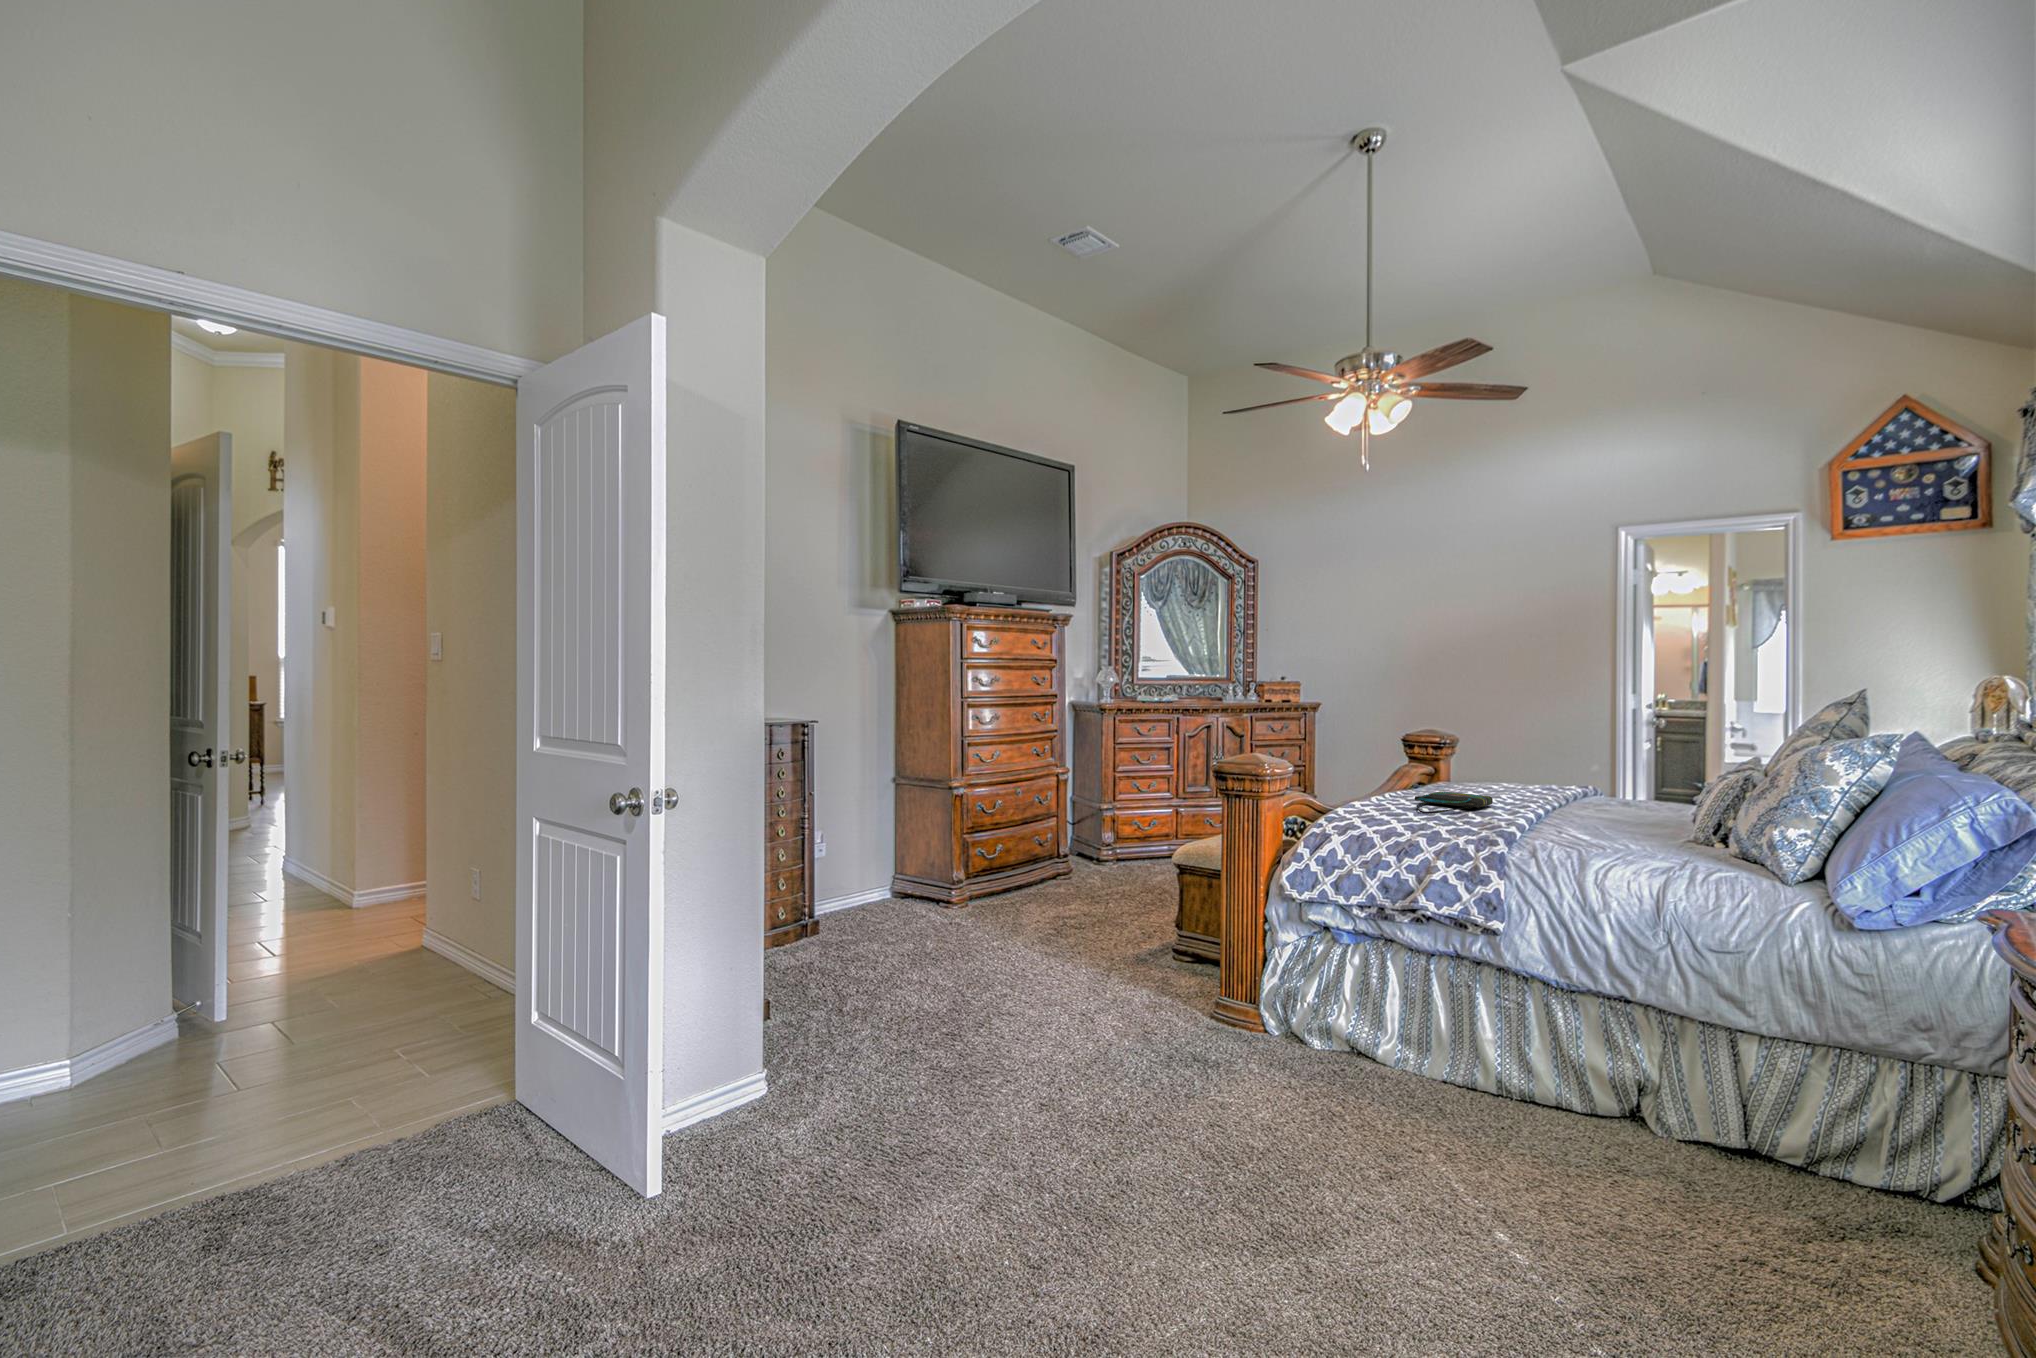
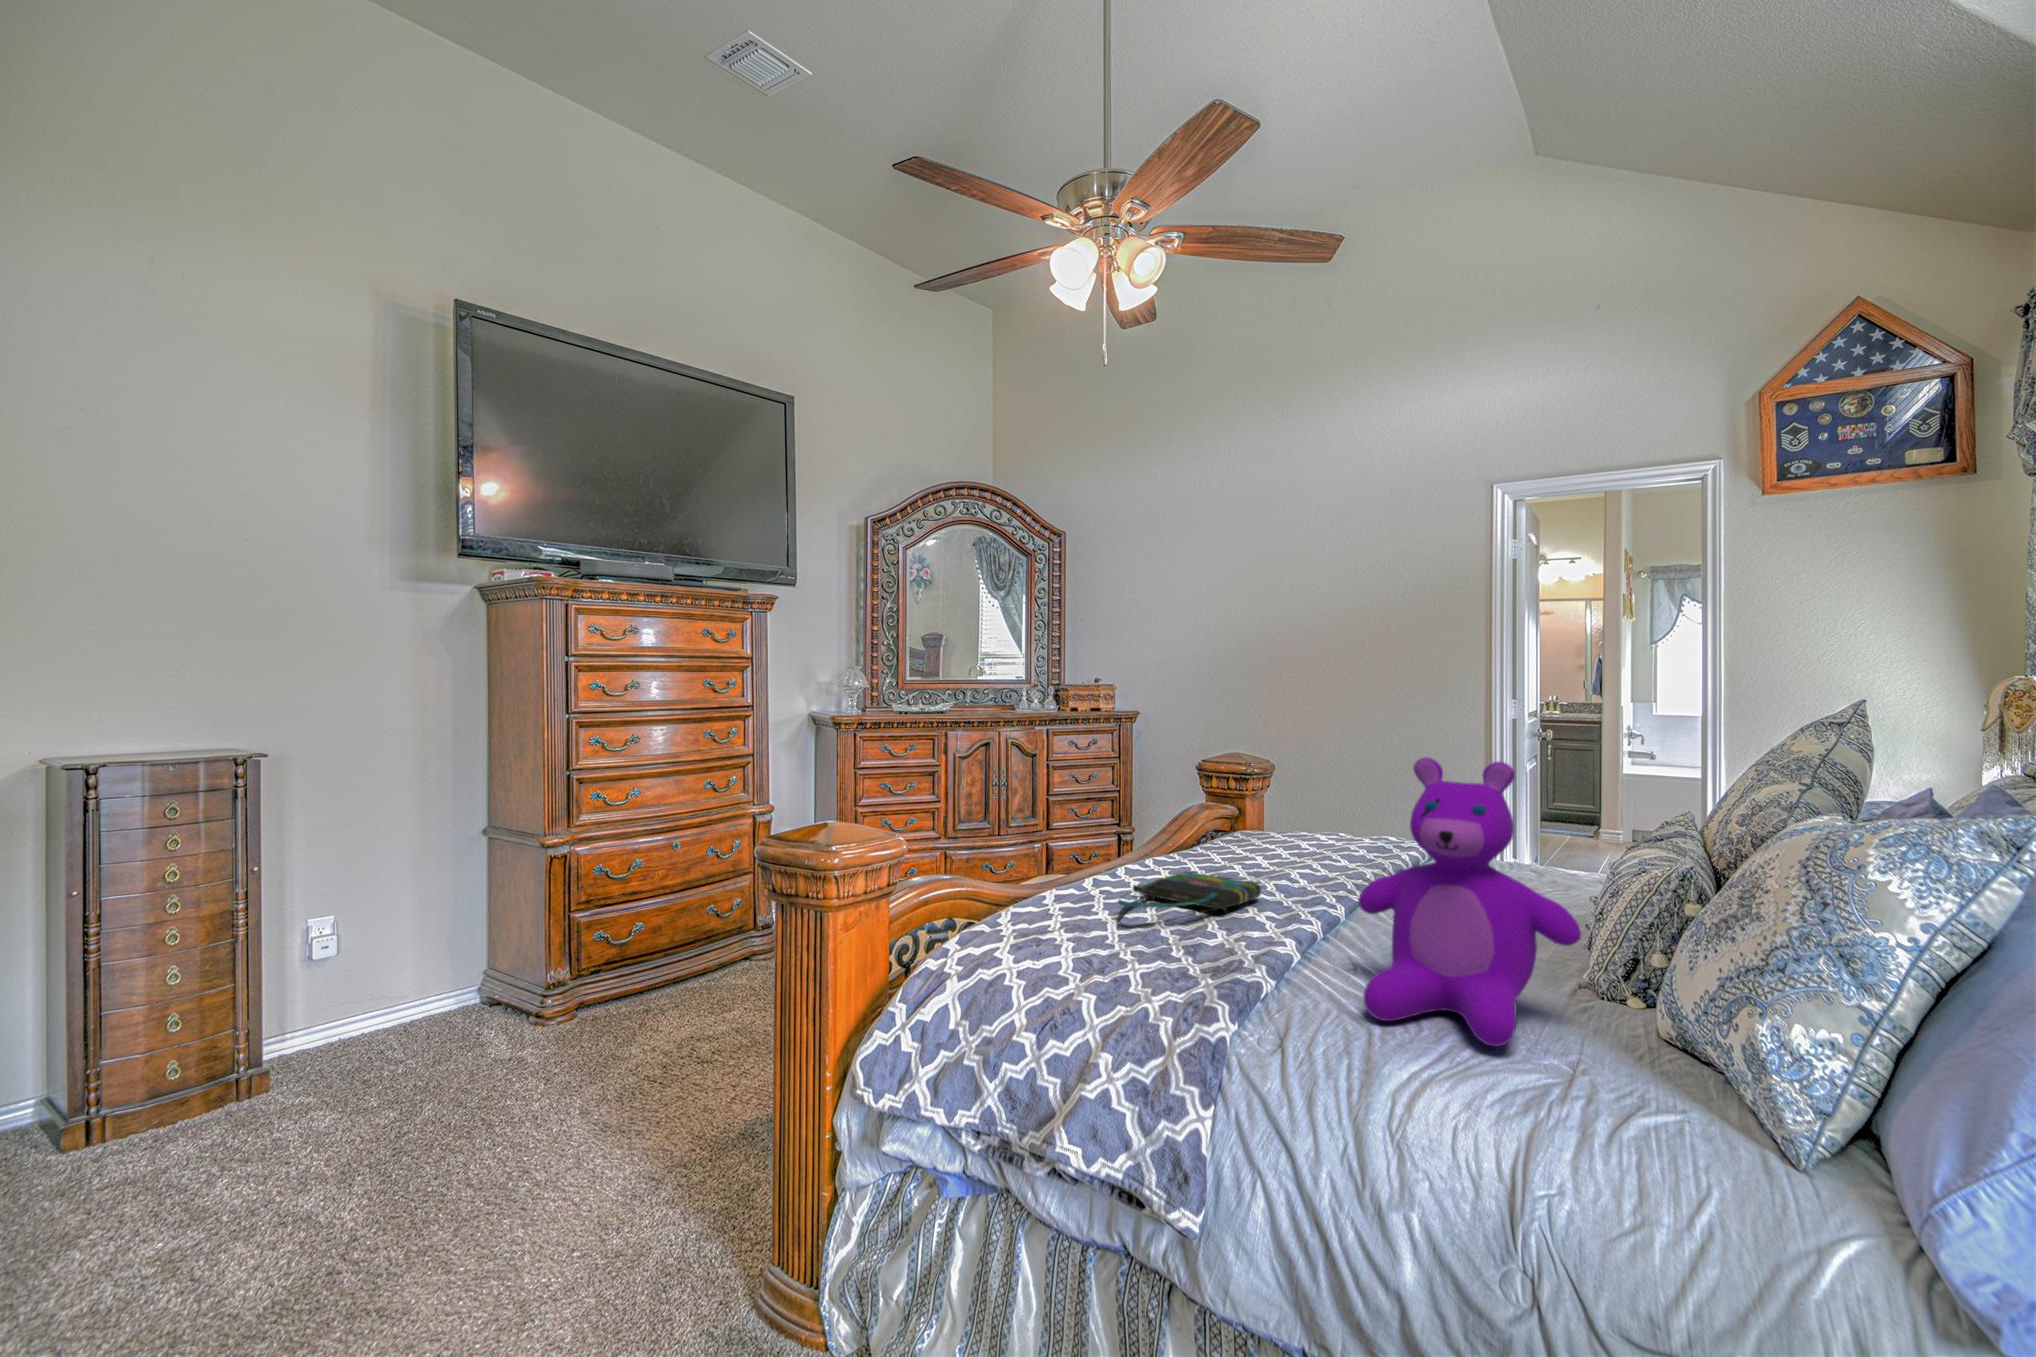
teddy bear: none [1568,717,1691,851] -> present [1358,757,1581,1046]

